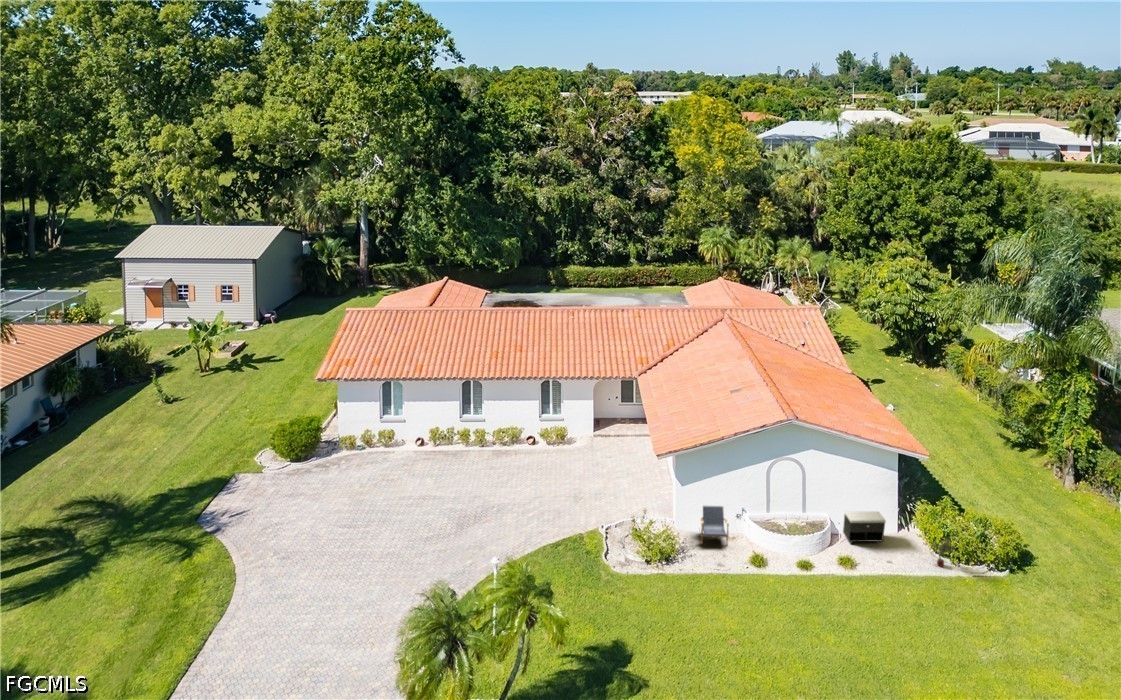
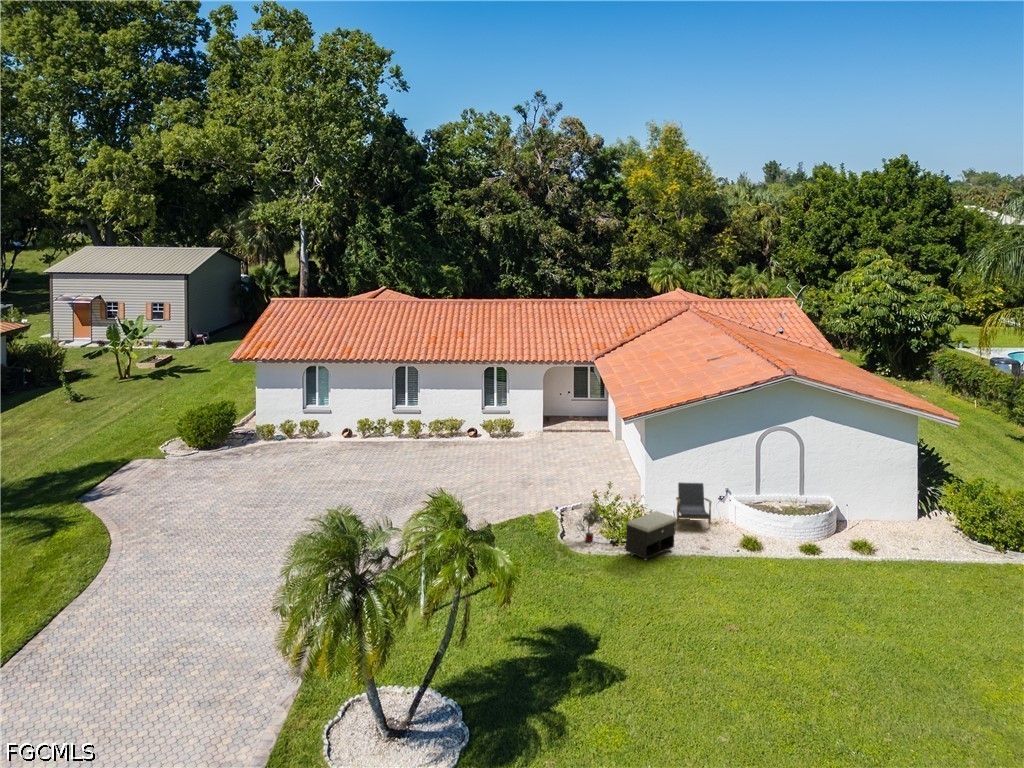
storage bench: present [843,511,886,543] -> present [626,511,677,560]
potted tree: present [933,539,954,567] -> present [583,505,603,542]

